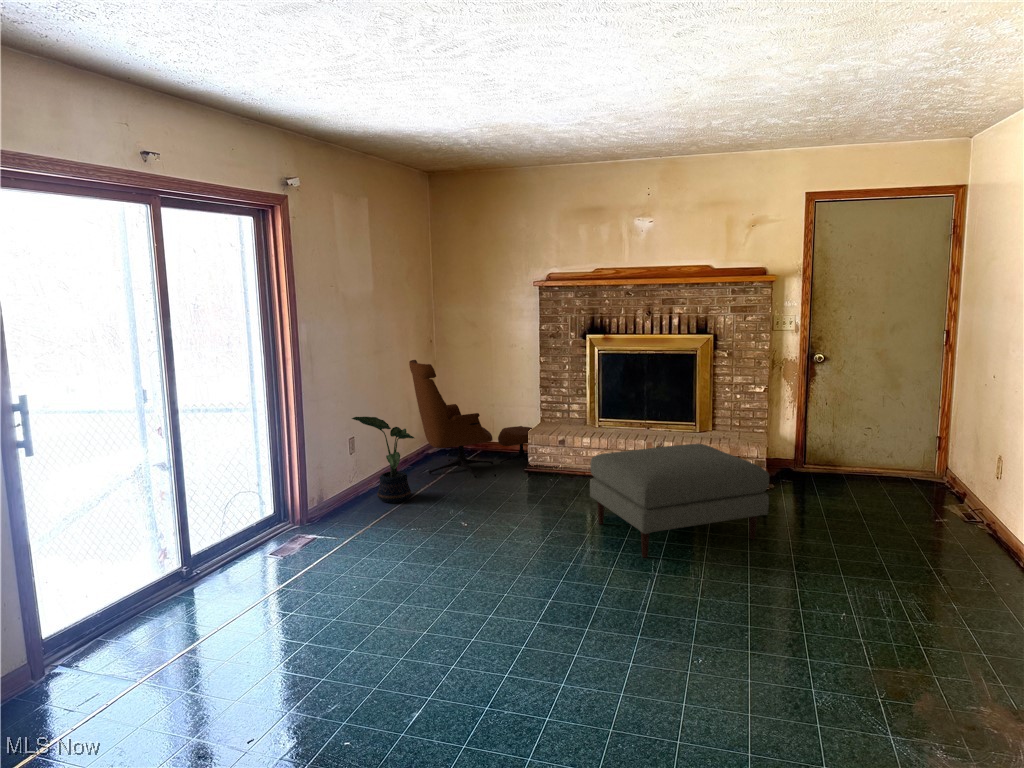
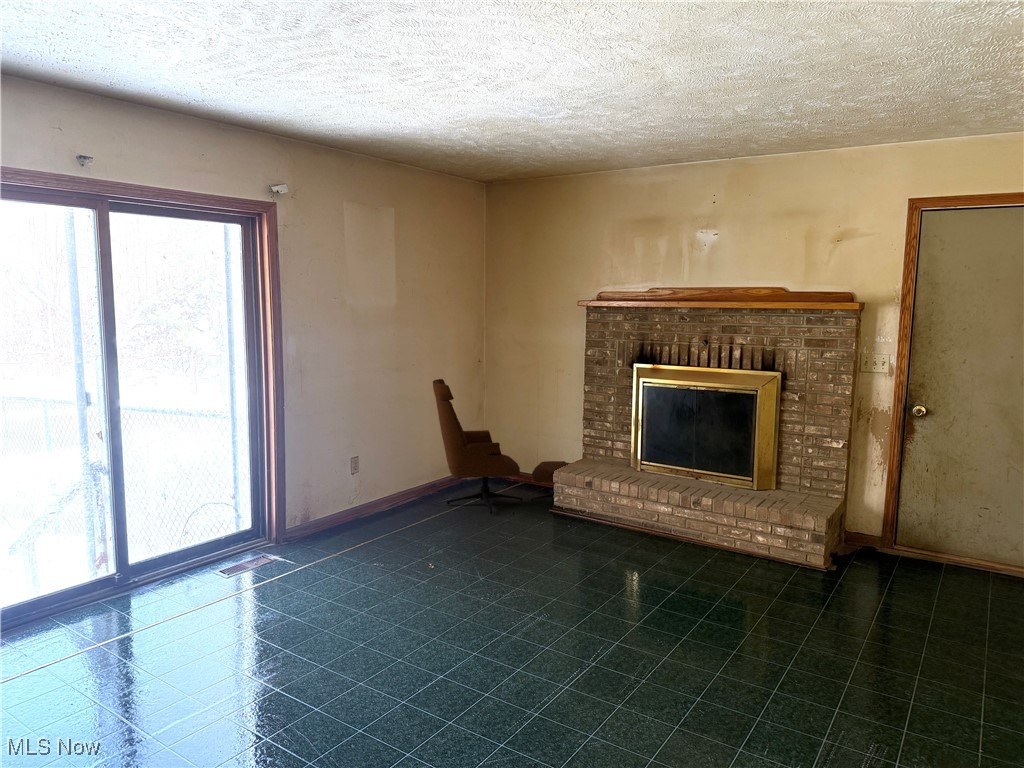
potted plant: present [352,417,414,503] -> none [351,435,413,532]
ottoman: present [590,443,769,558] -> none [573,504,774,637]

